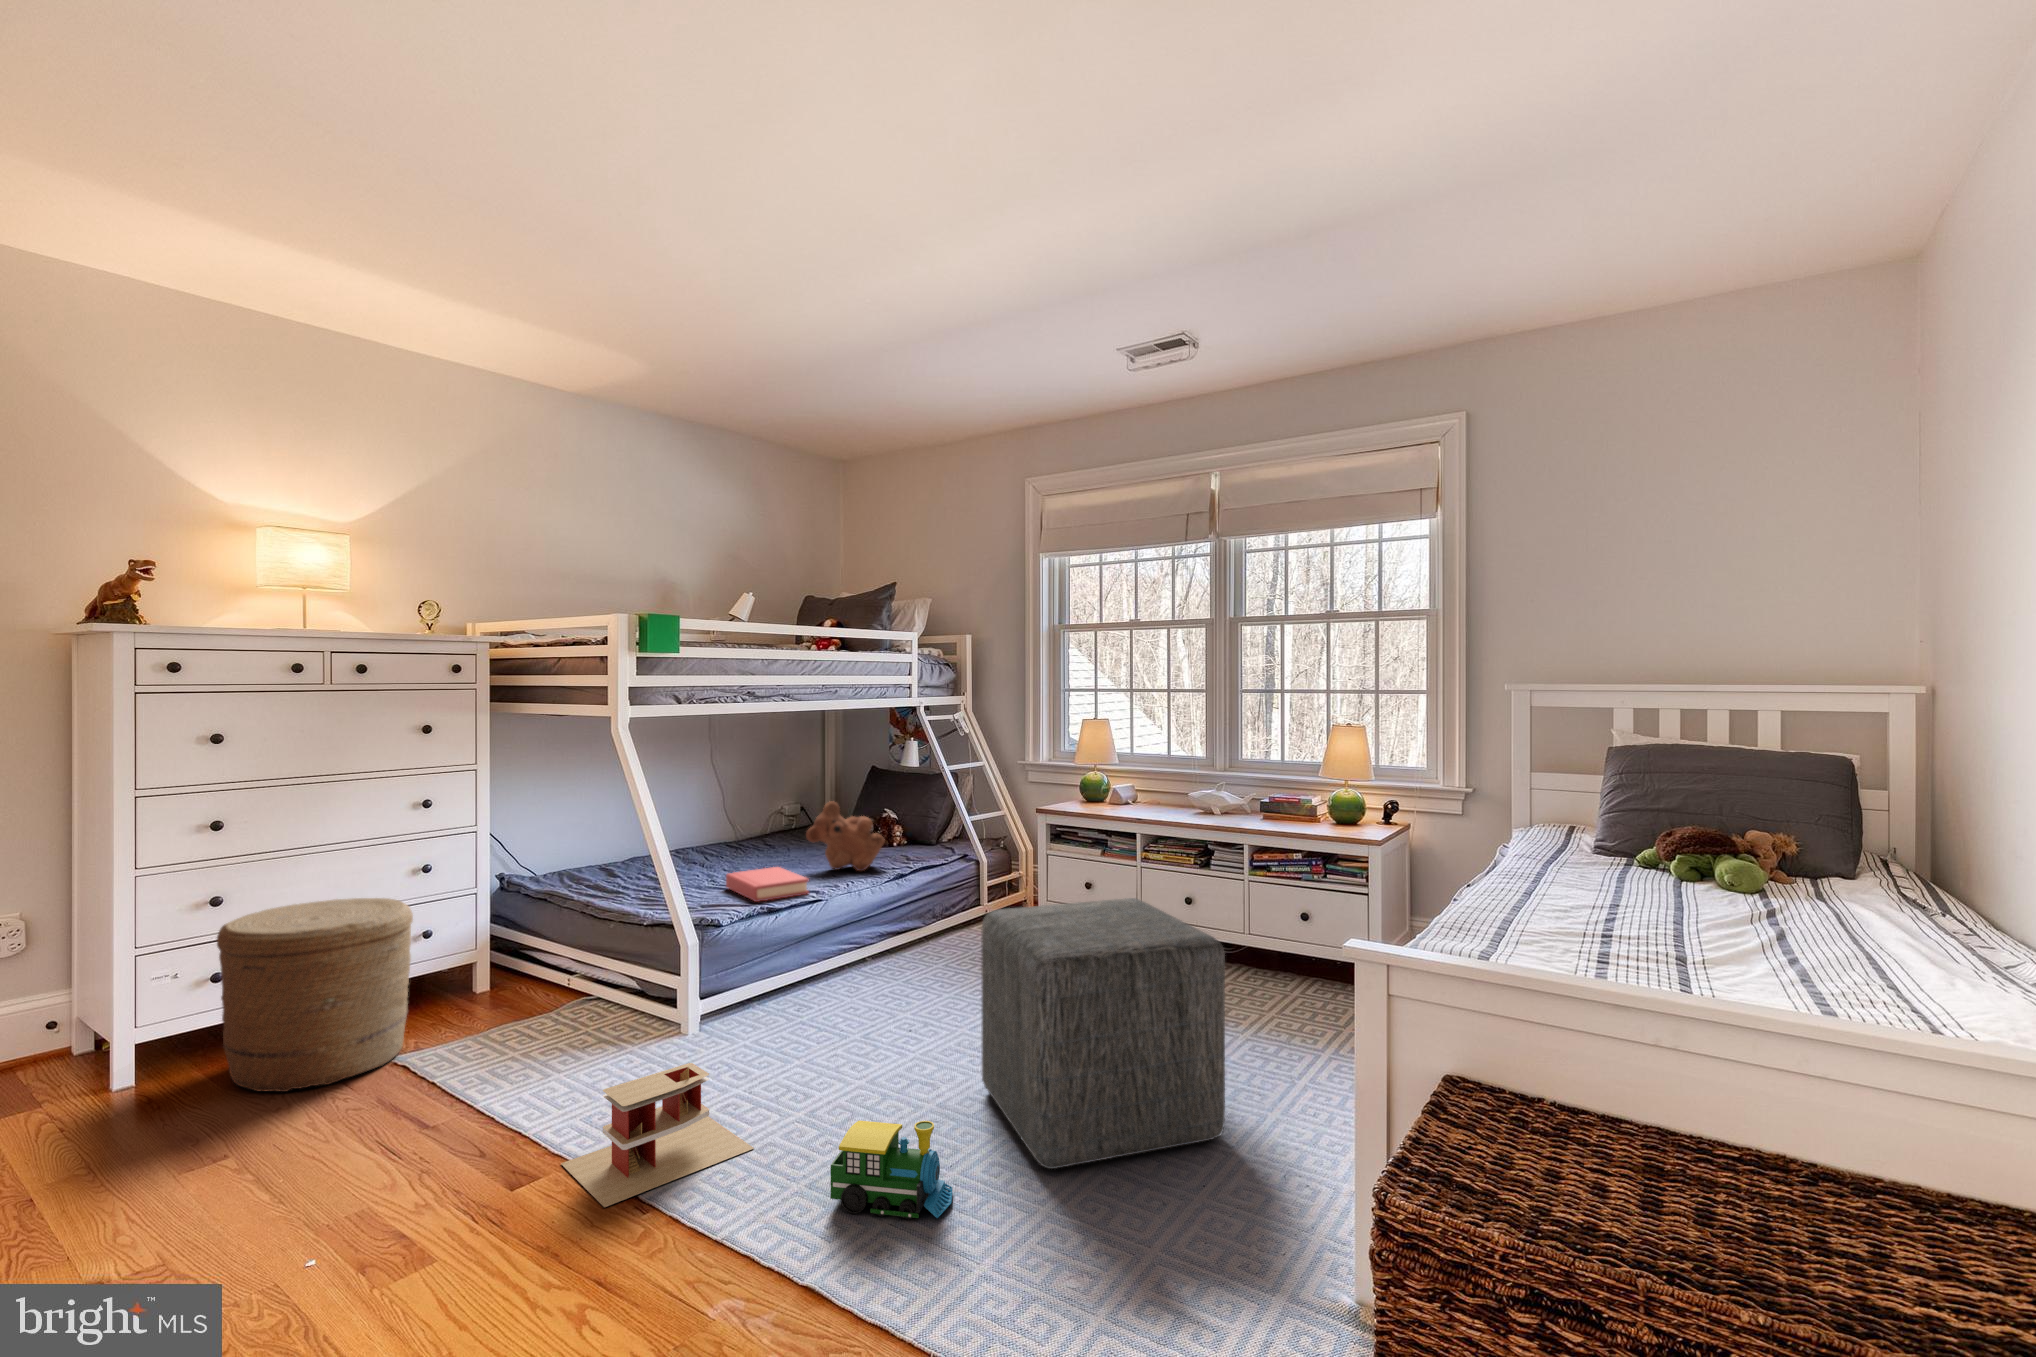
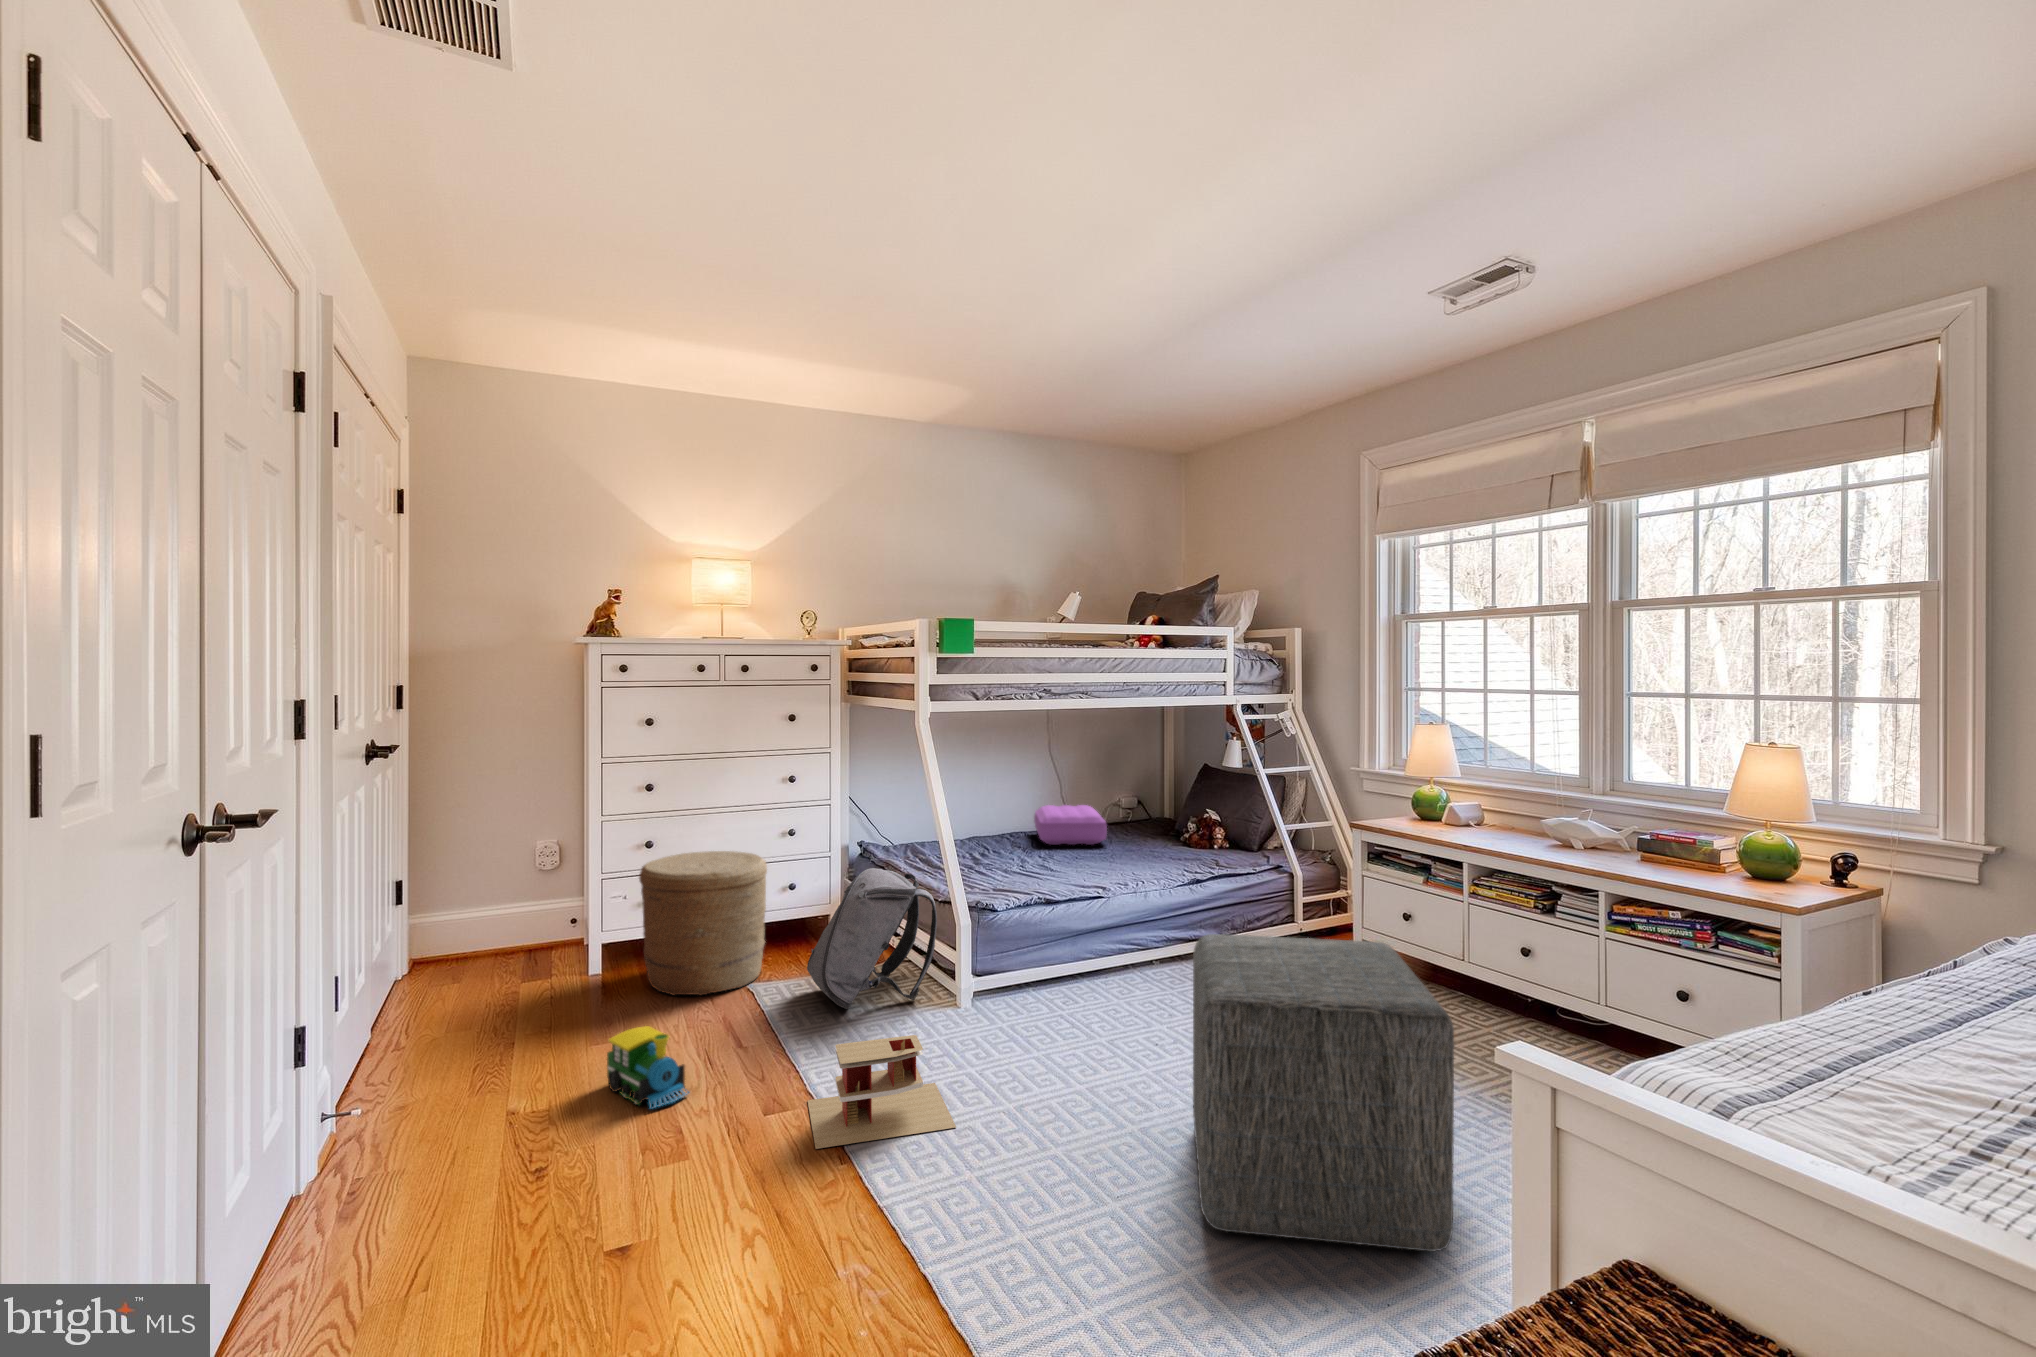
teddy bear: present [806,801,884,871] -> none [1107,799,1182,871]
pillow: none [701,814,790,859] -> present [1034,805,1107,845]
hardback book: present [726,867,809,902] -> none [1025,858,1092,891]
backpack: none [484,897,653,1062] -> present [807,868,937,1009]
toy train: present [831,1121,952,1219] -> present [607,1026,689,1109]

